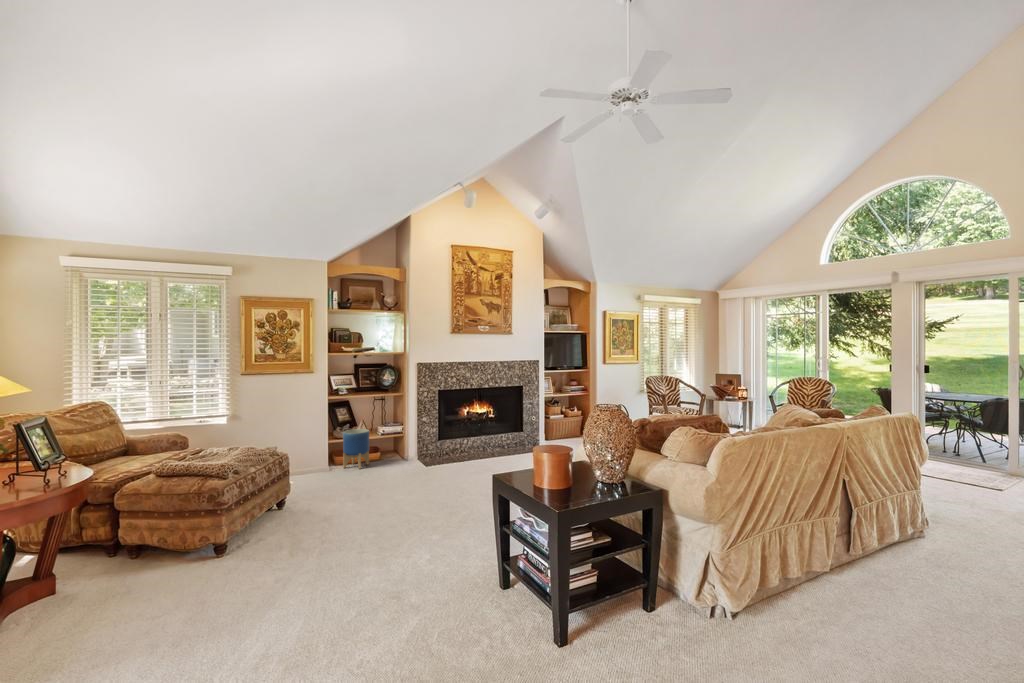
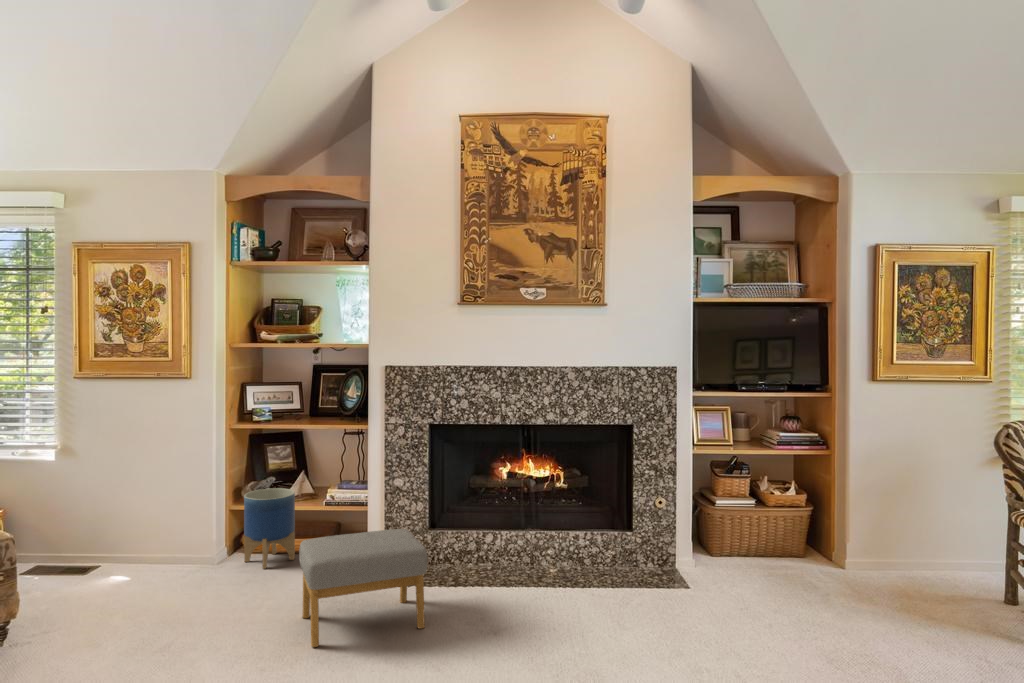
footstool: none [411,435,472,485] -> present [299,529,427,647]

